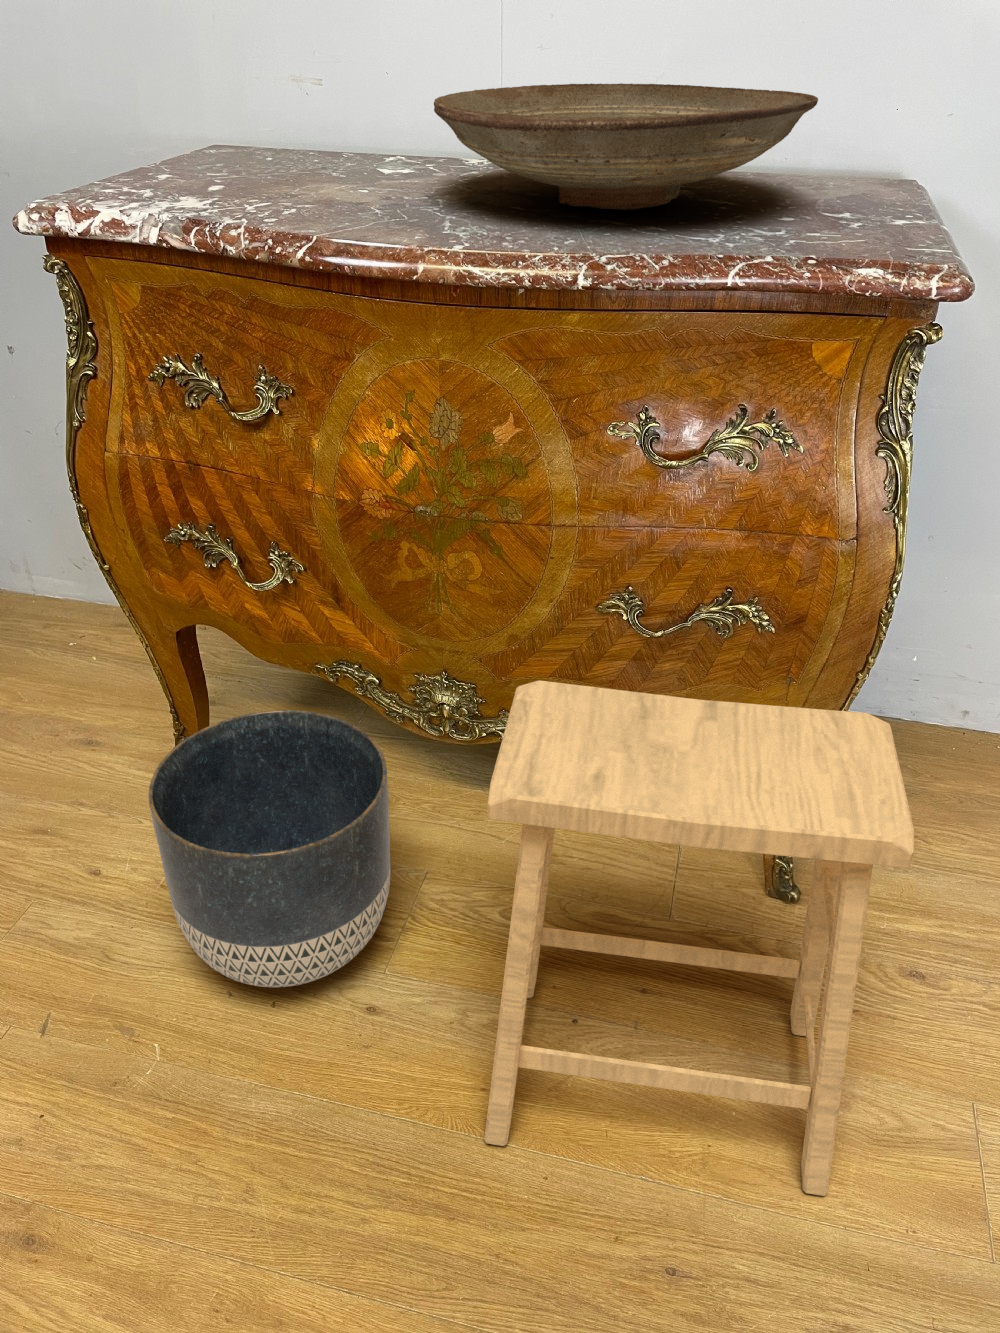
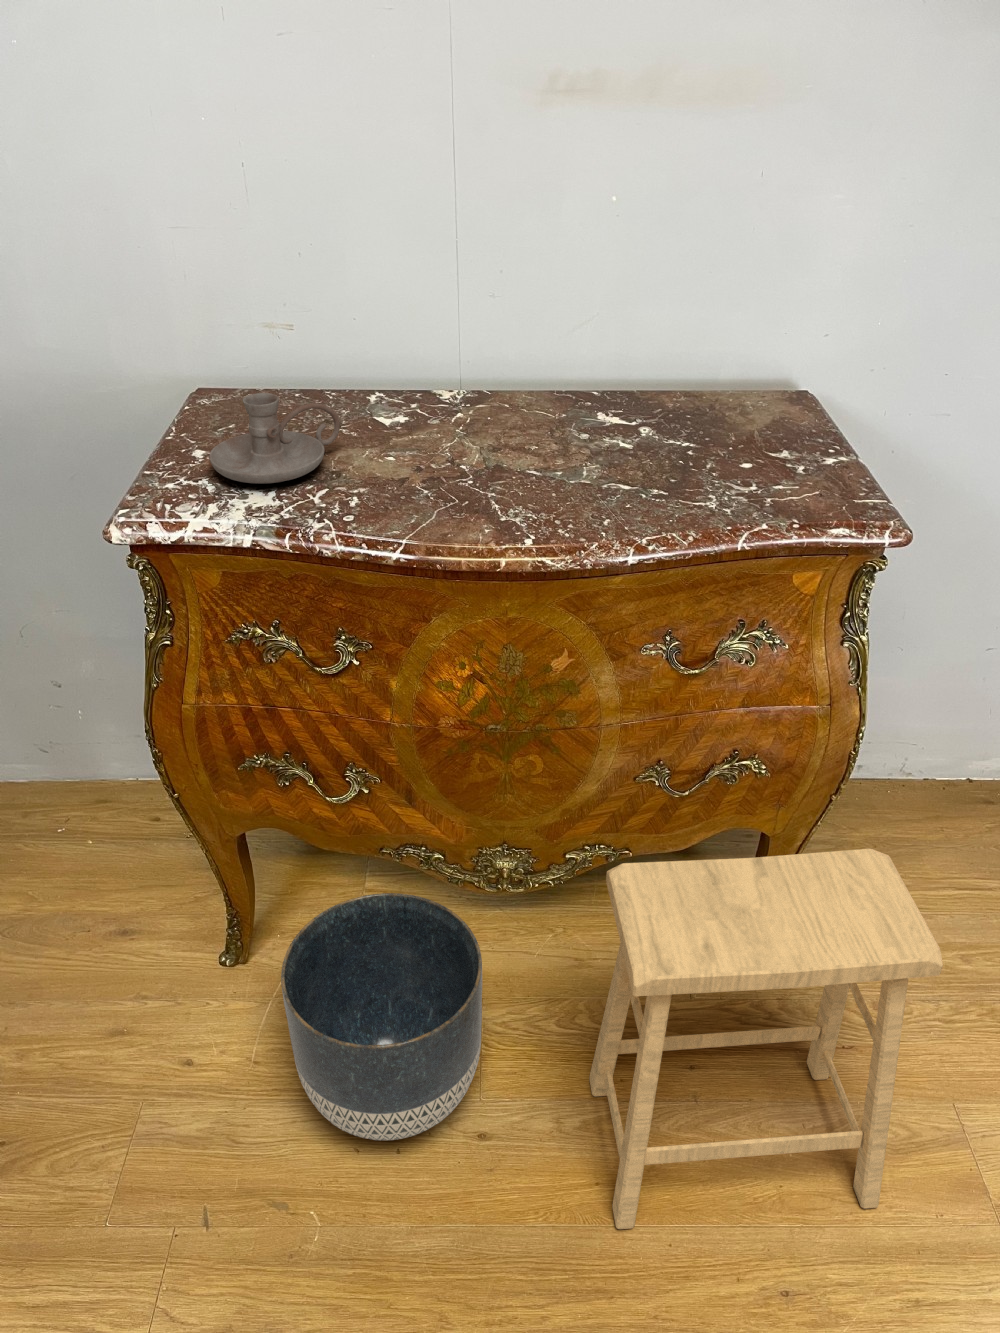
decorative bowl: present [434,83,818,210] -> none [454,334,764,468]
candle holder: none [154,93,314,194] -> present [209,393,340,483]

